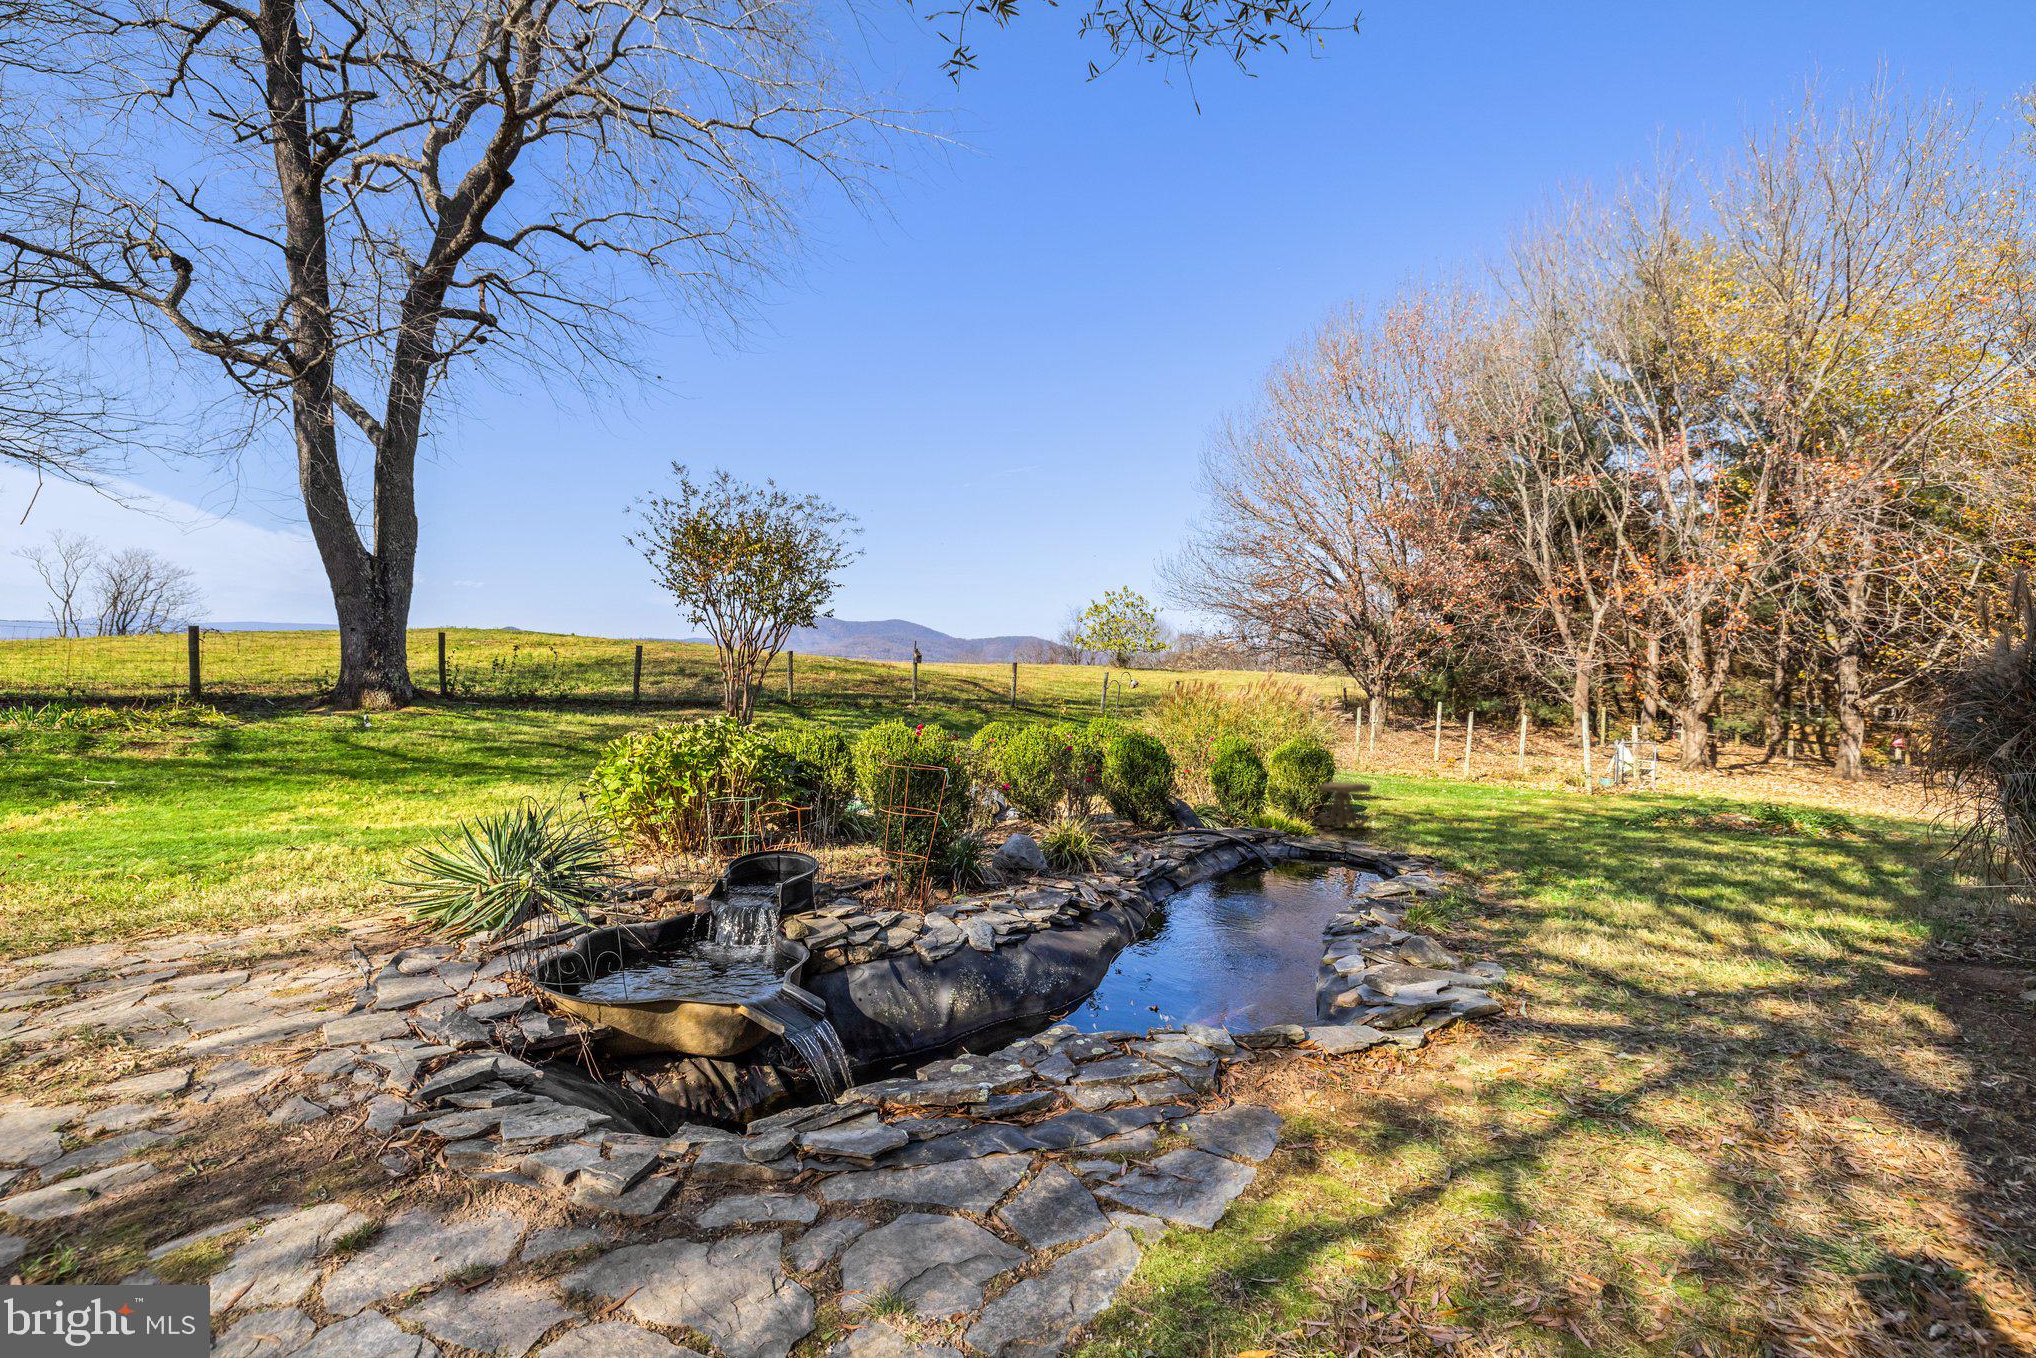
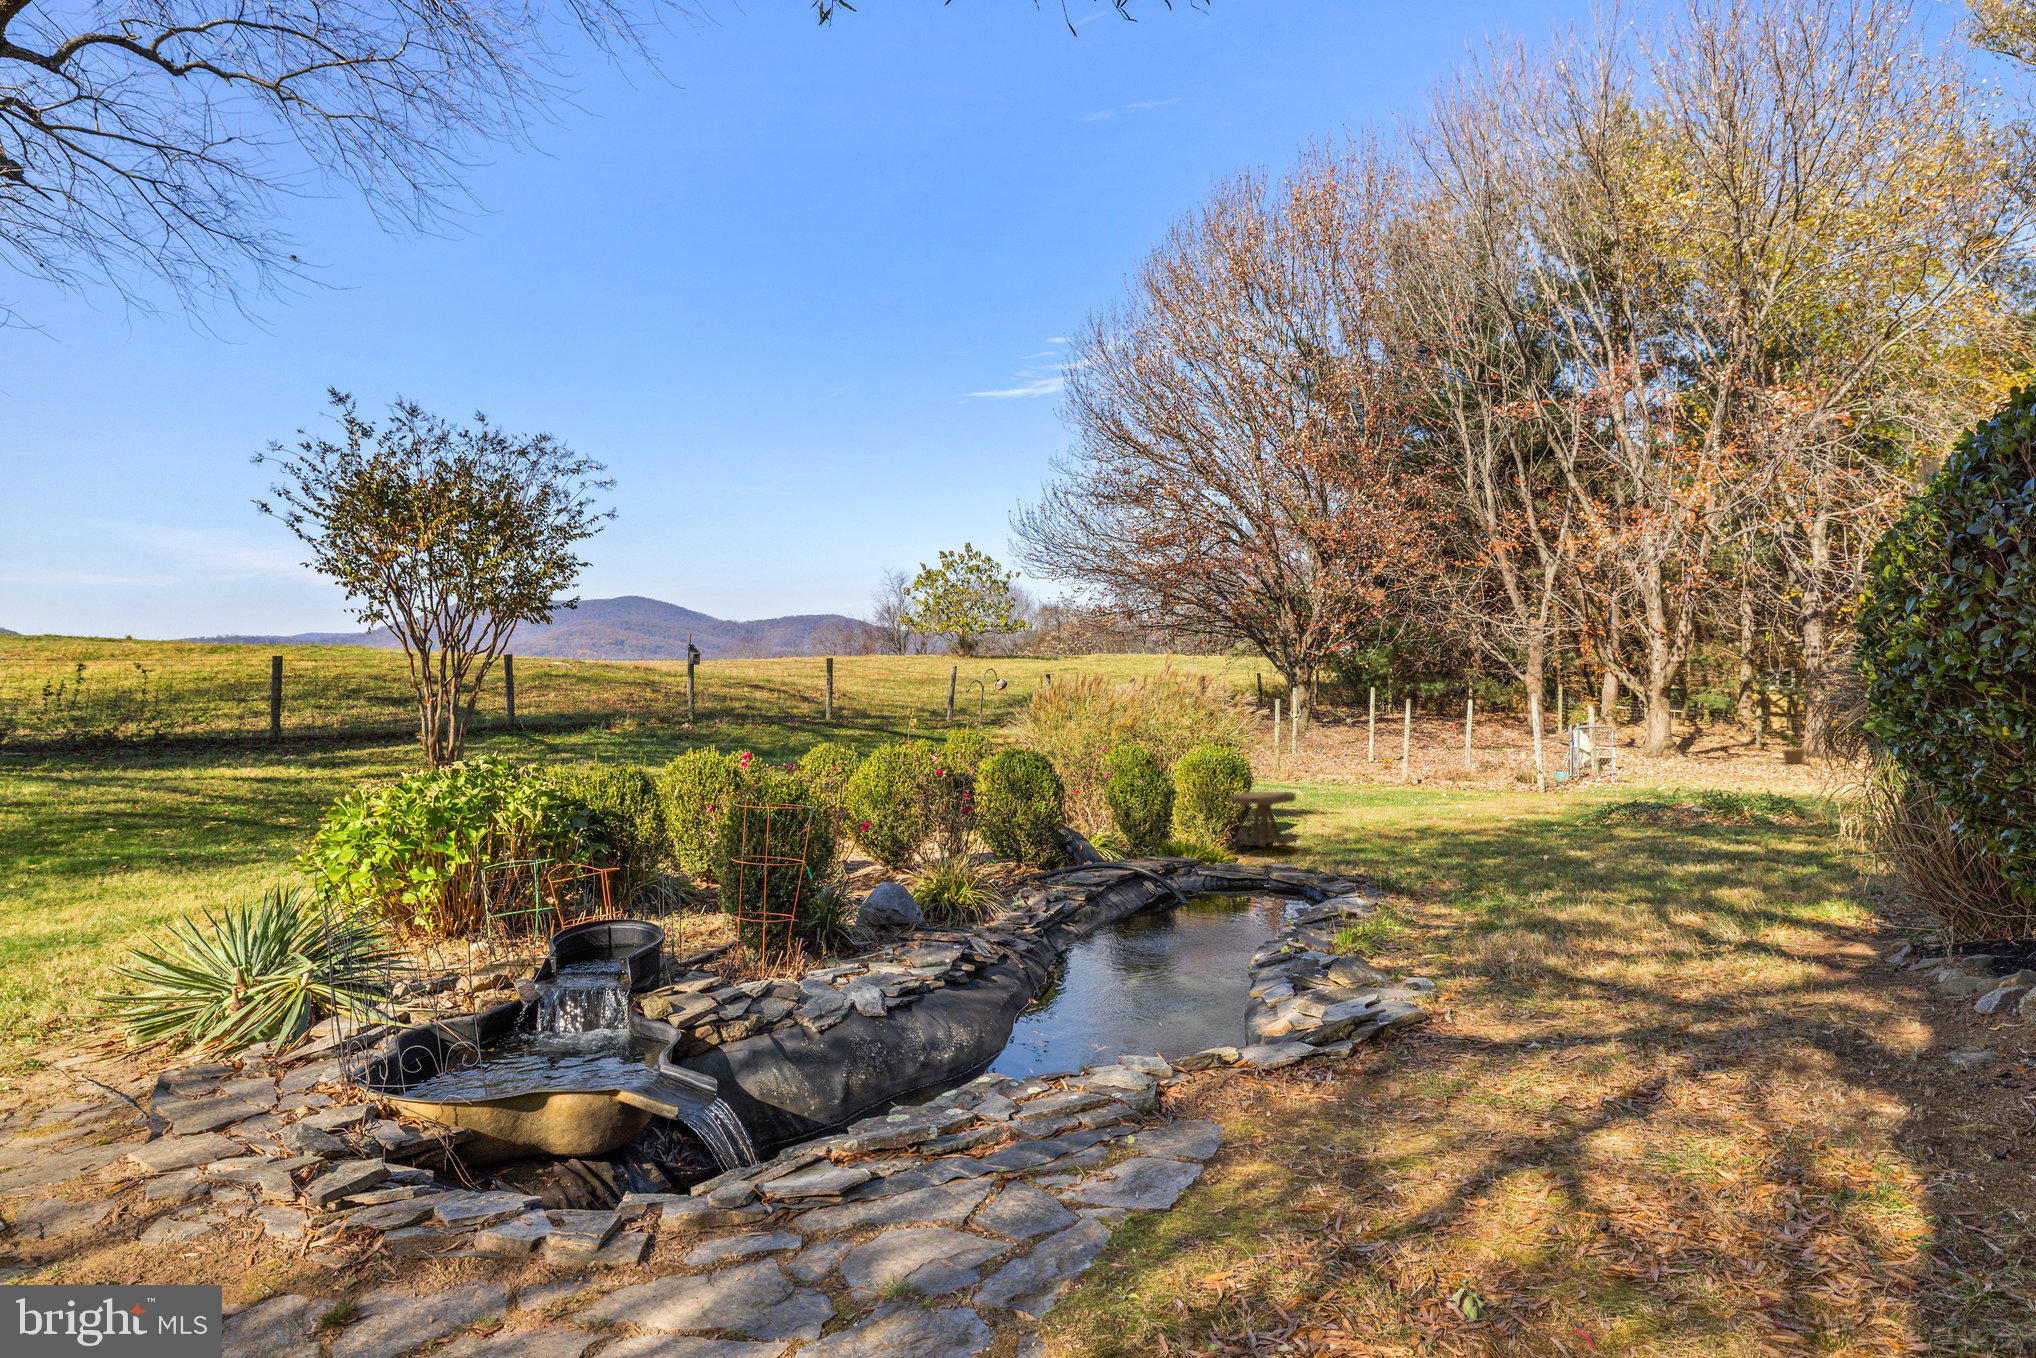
potted plant: none [1816,756,1867,788] -> present [1758,730,1805,763]

